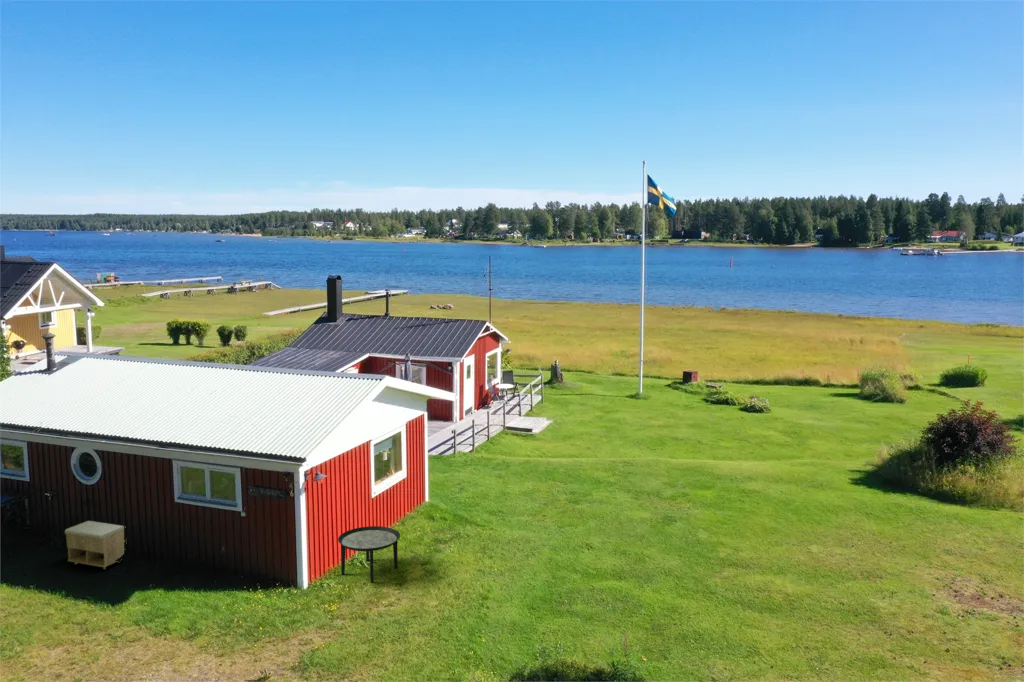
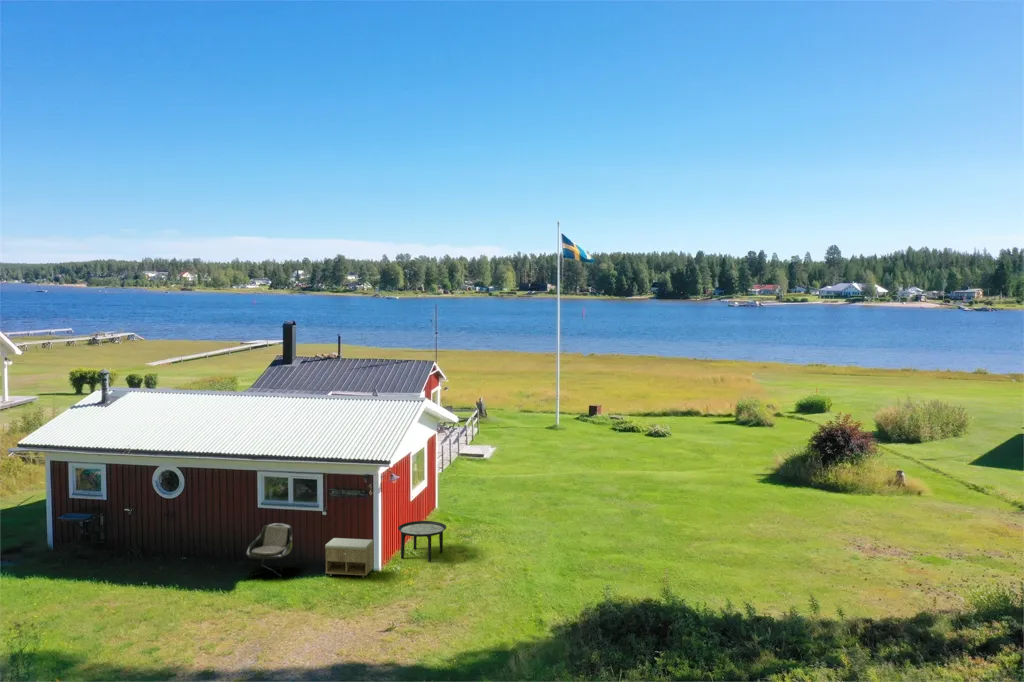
storage bench: present [65,521,125,569] -> present [325,538,374,578]
lounge chair: none [144,523,211,593] -> present [246,523,293,577]

